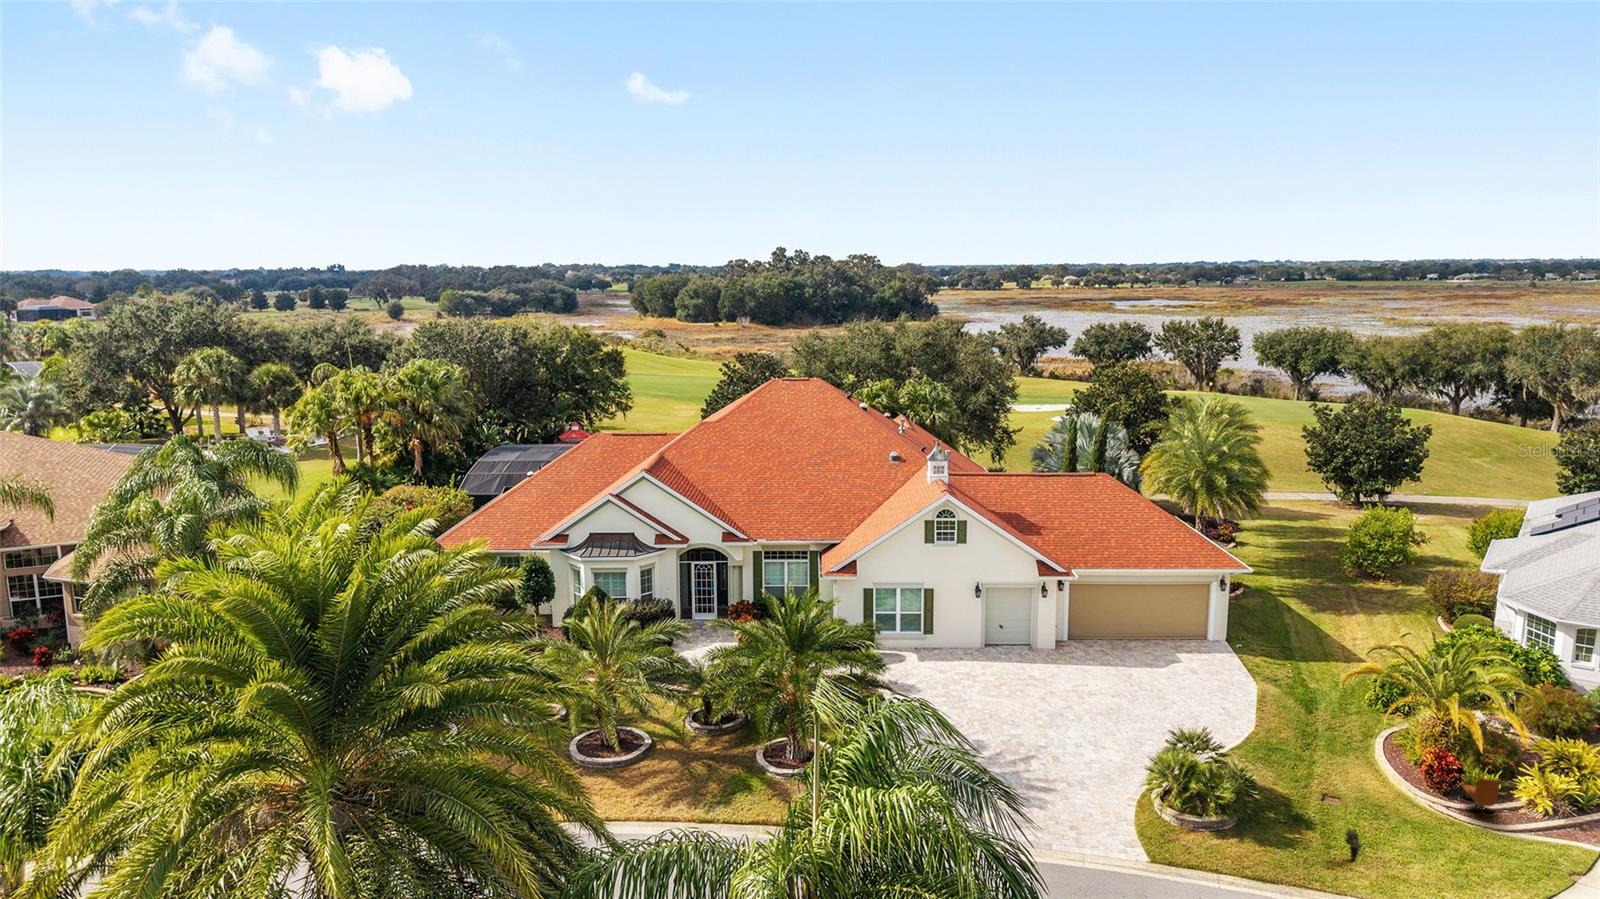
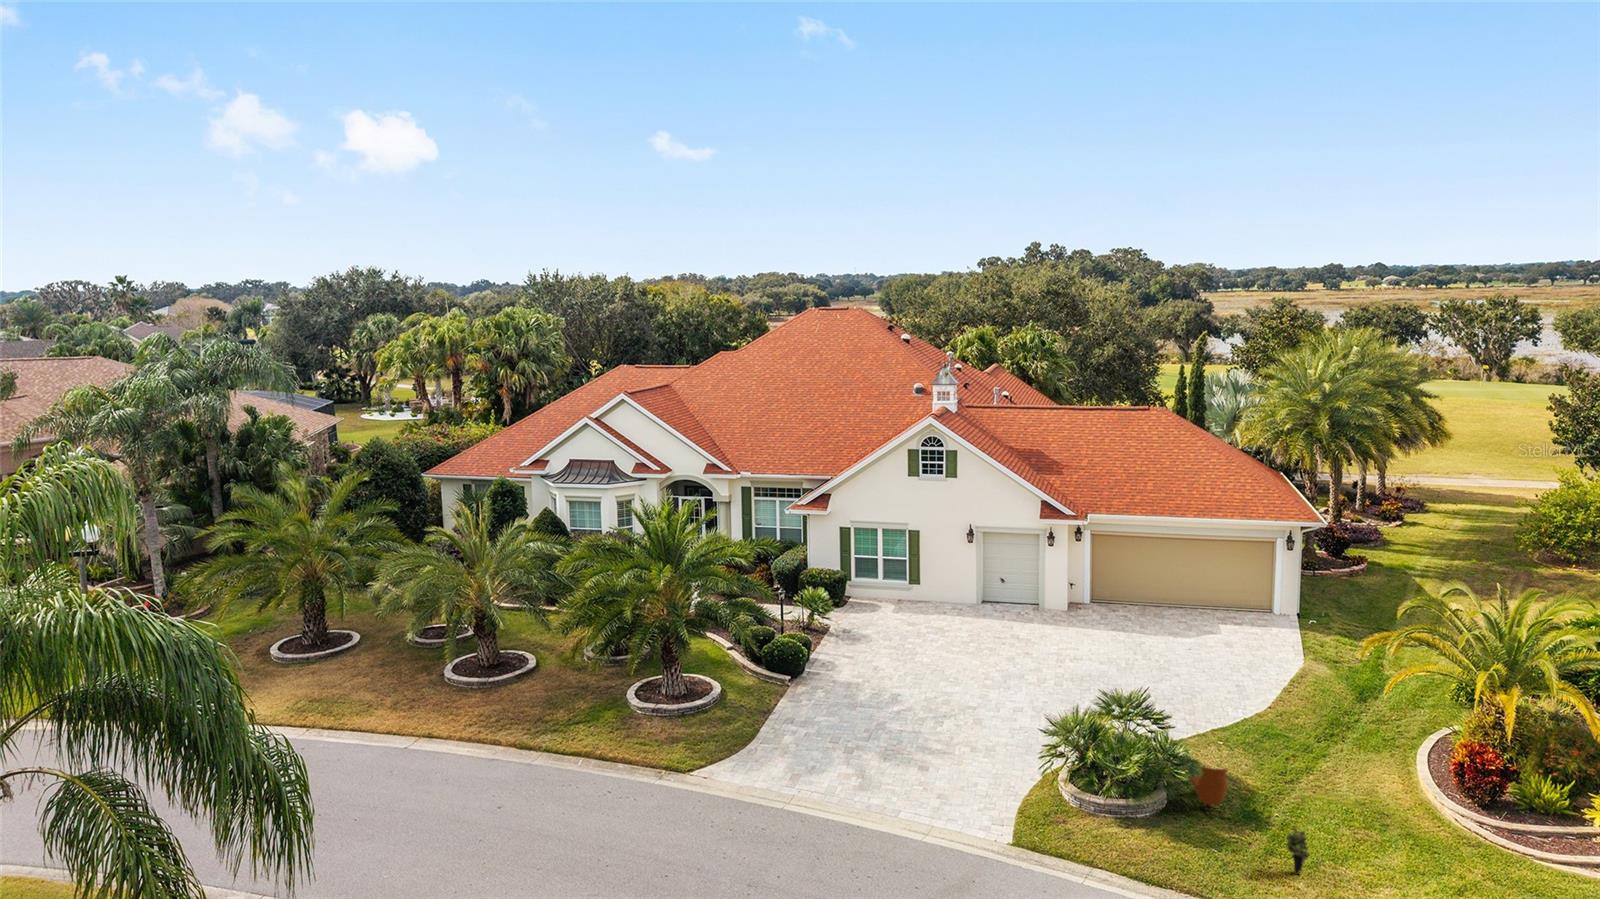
lounge chair: present [1462,777,1500,815] -> present [1191,767,1228,816]

